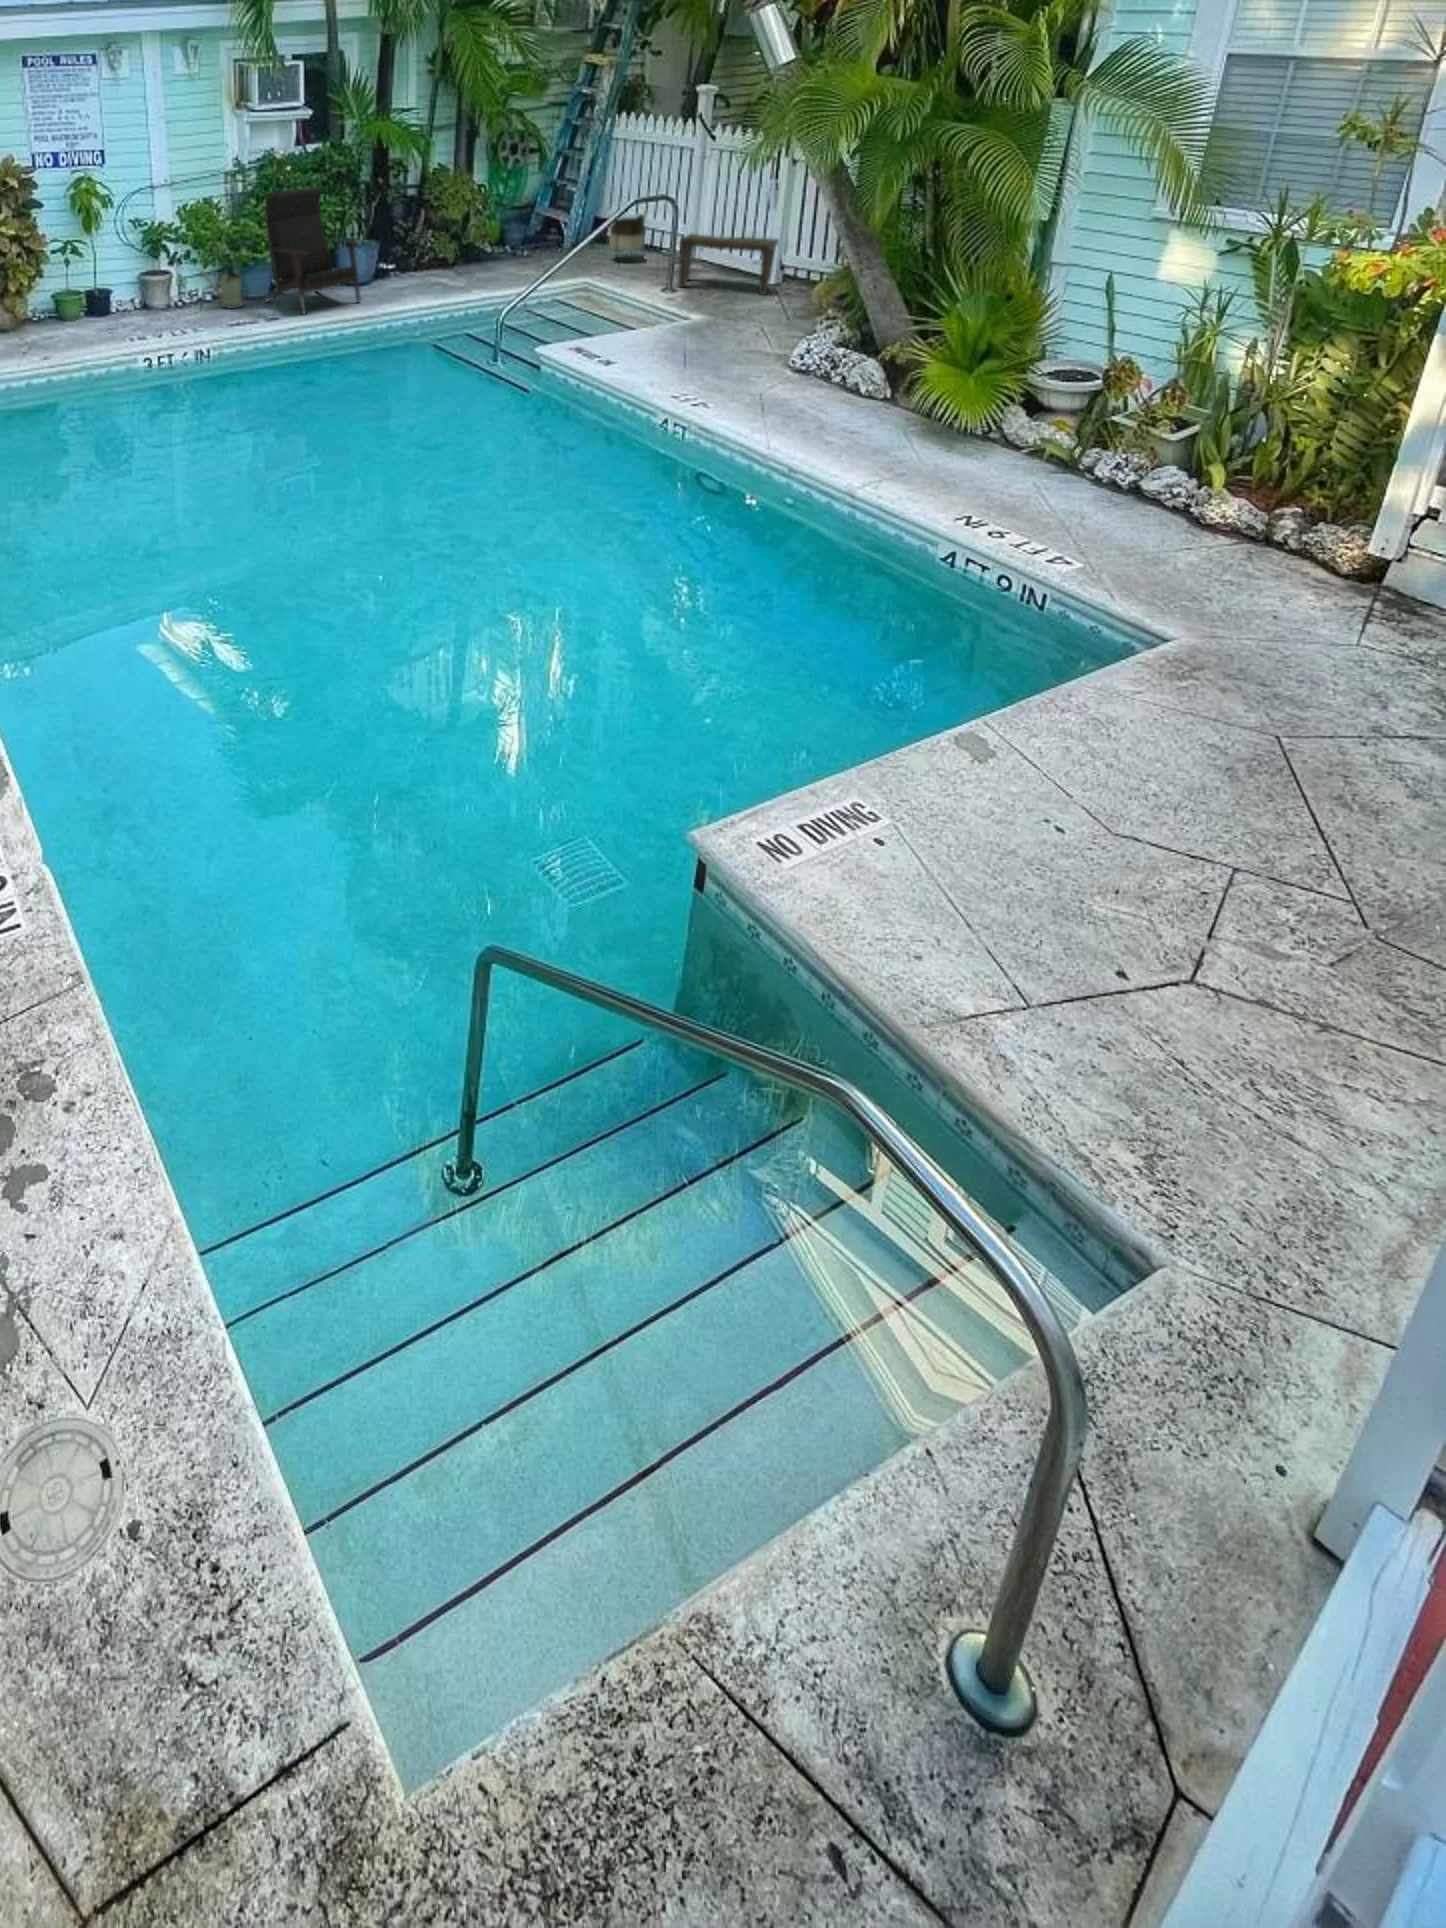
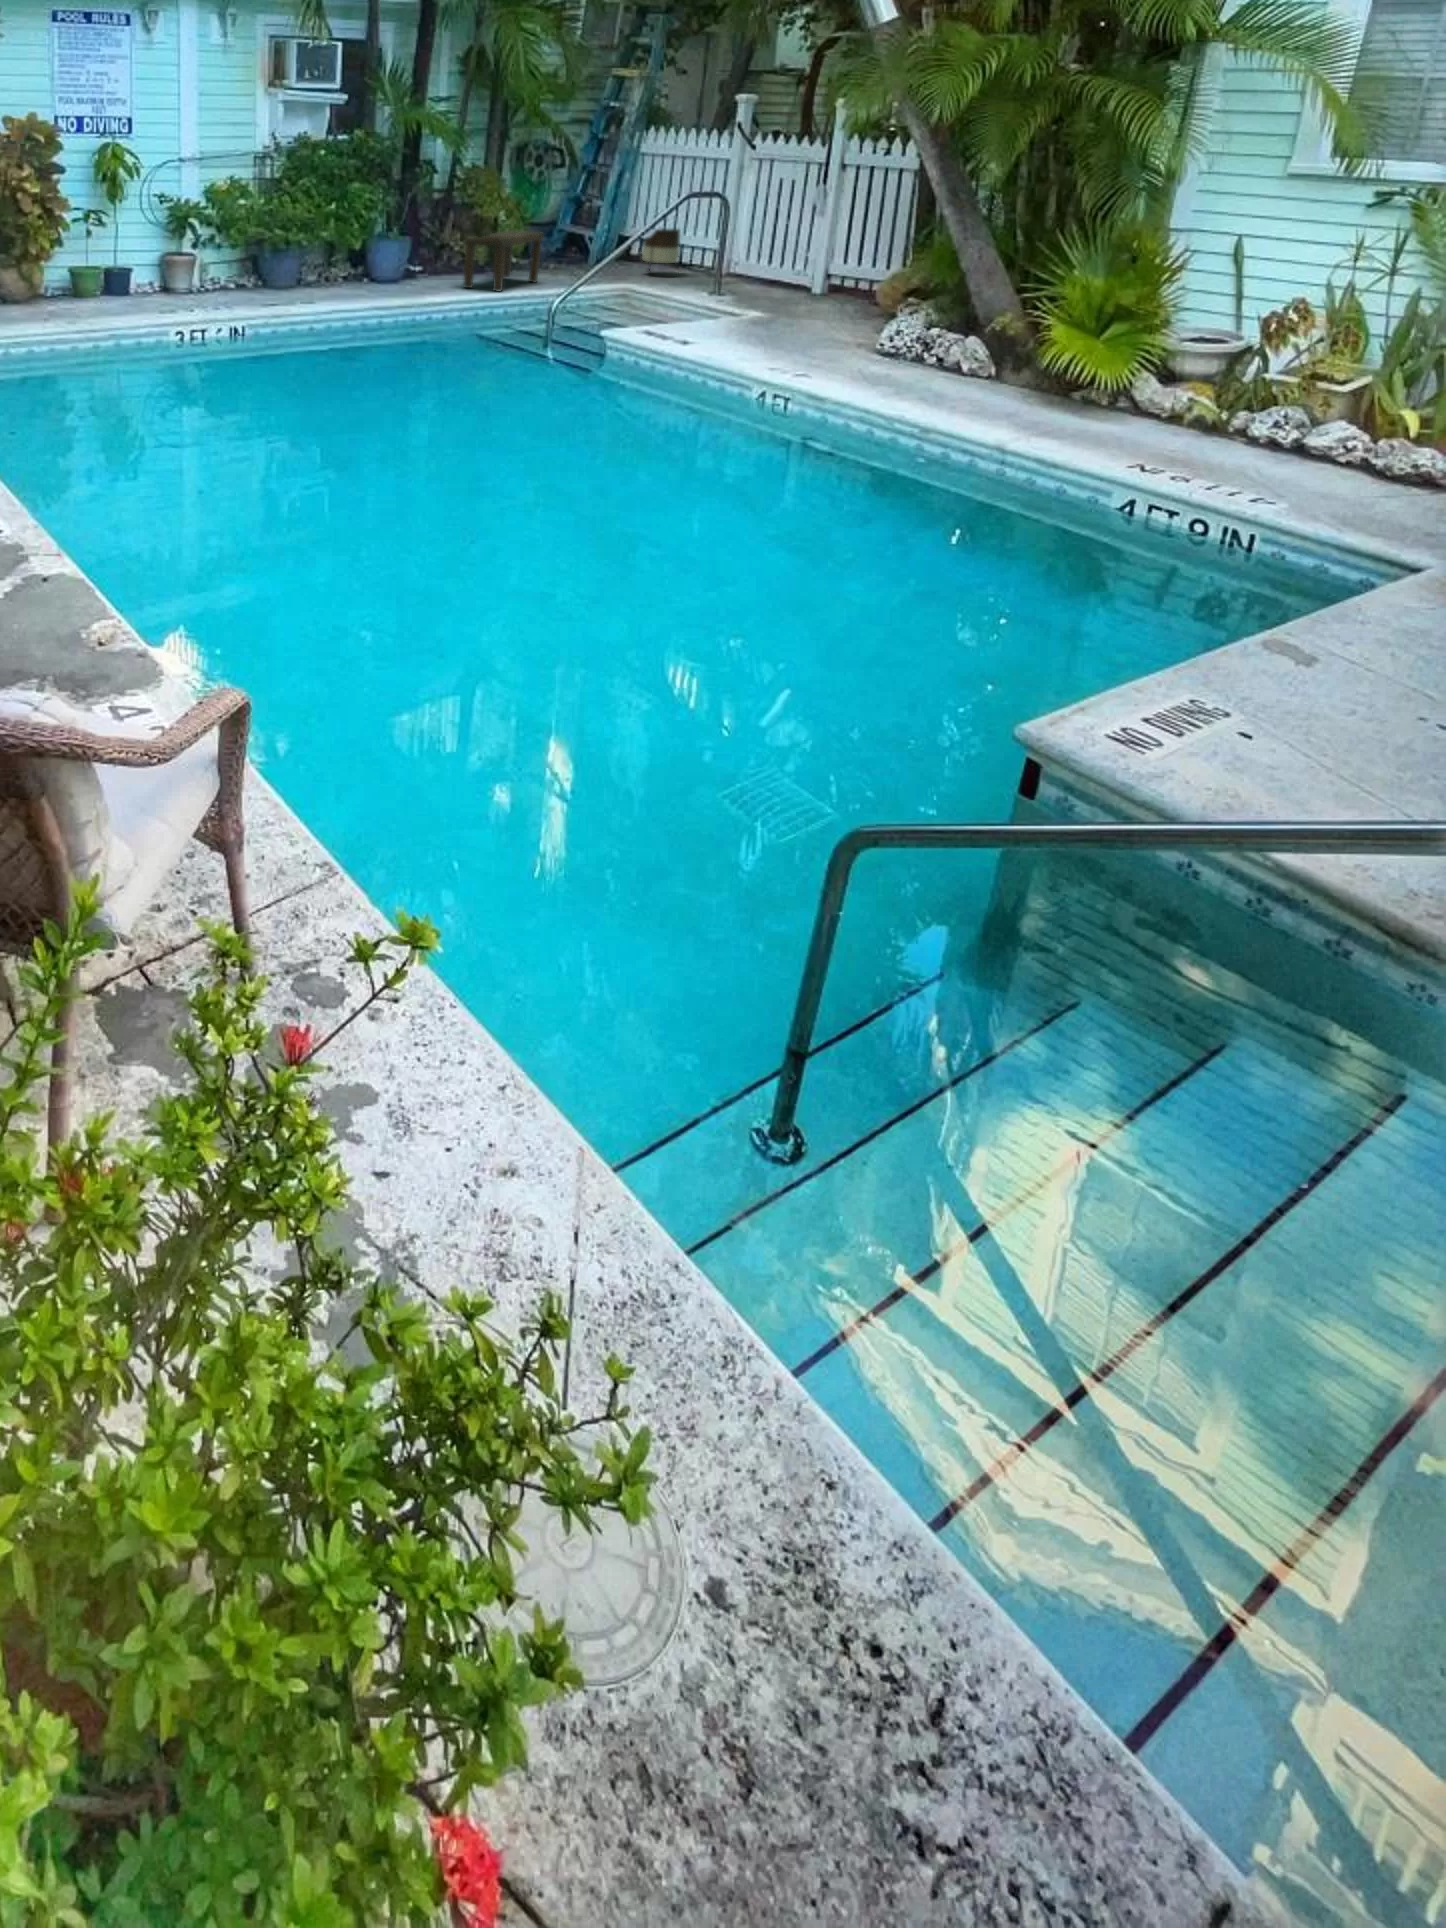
lounge chair: present [265,187,364,314] -> none [294,172,404,302]
bench: present [679,234,779,295] -> present [463,230,544,291]
watering can: present [198,266,243,309] -> none [223,248,276,295]

